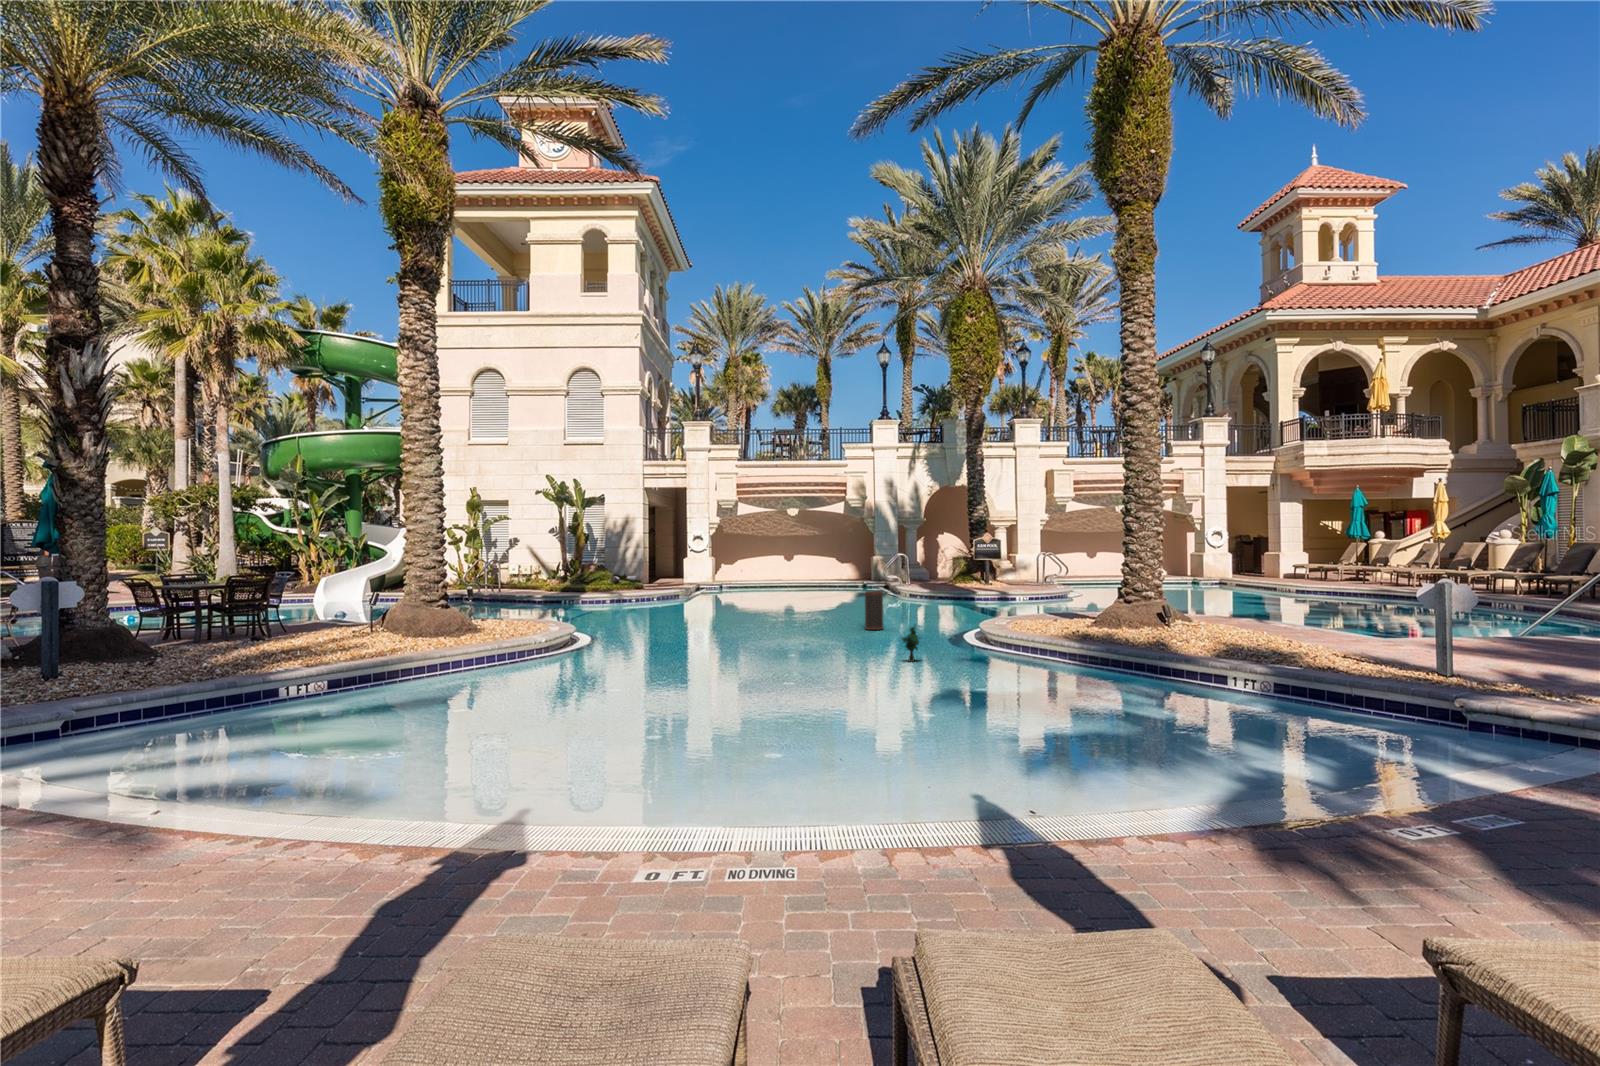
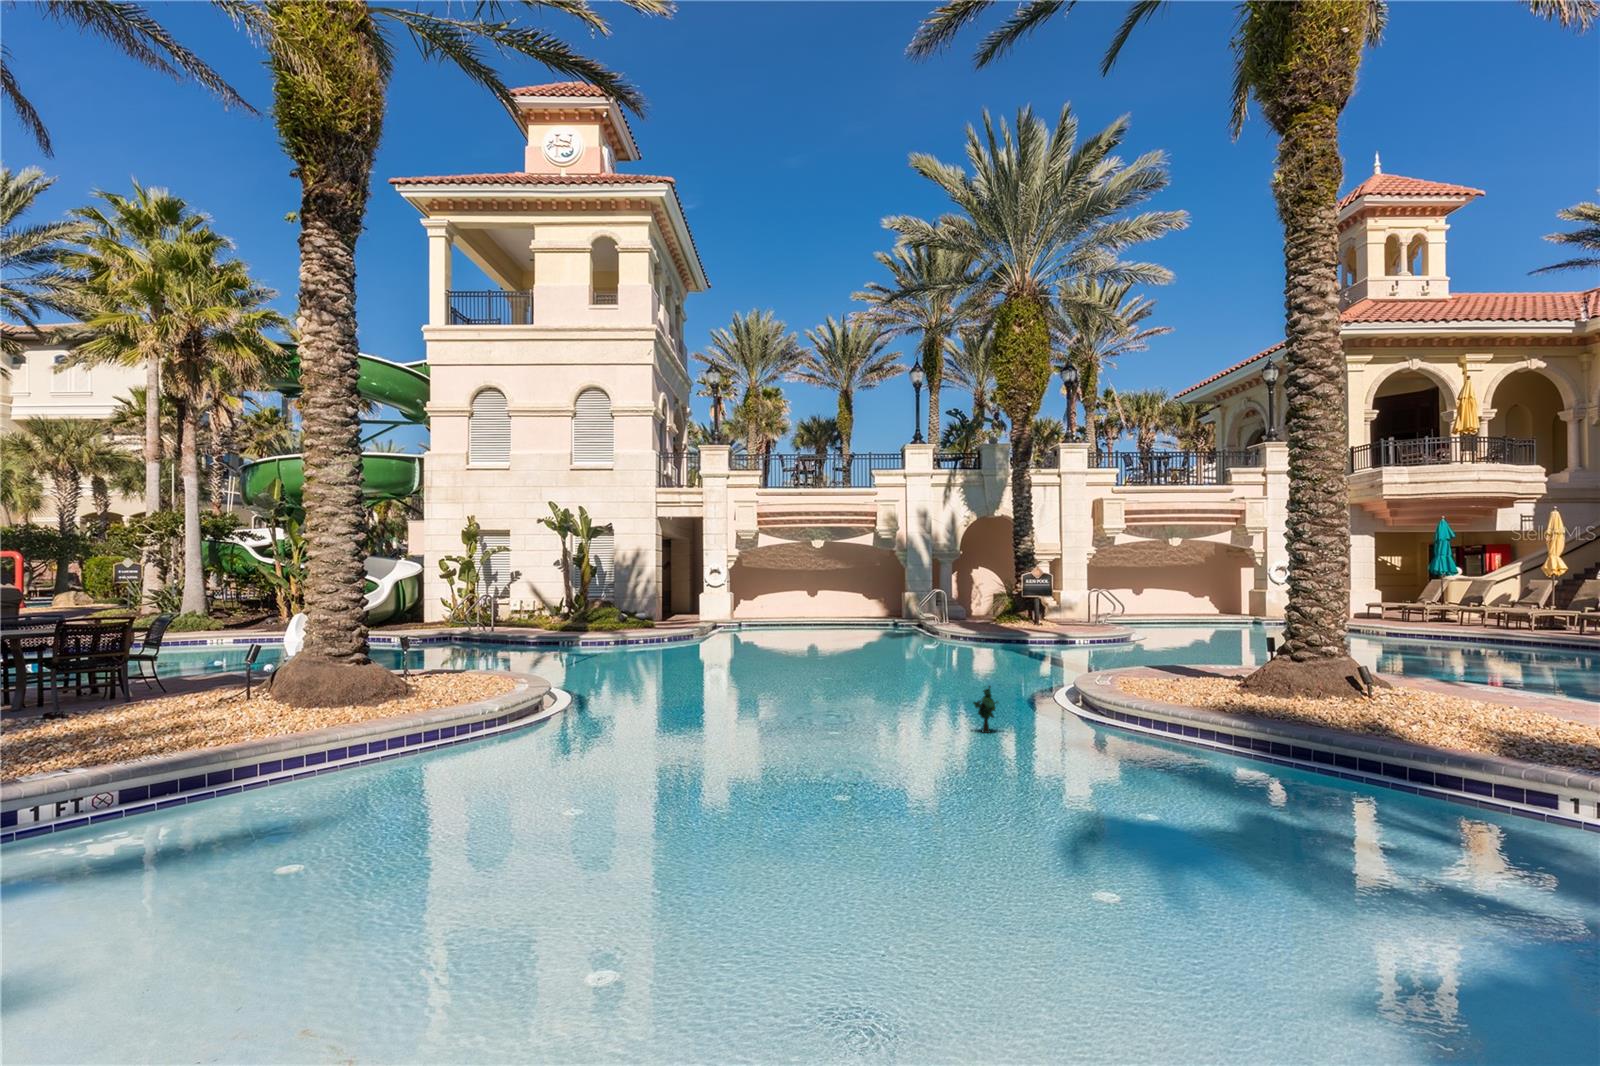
trash can: present [865,591,884,630] -> none [911,637,934,683]

